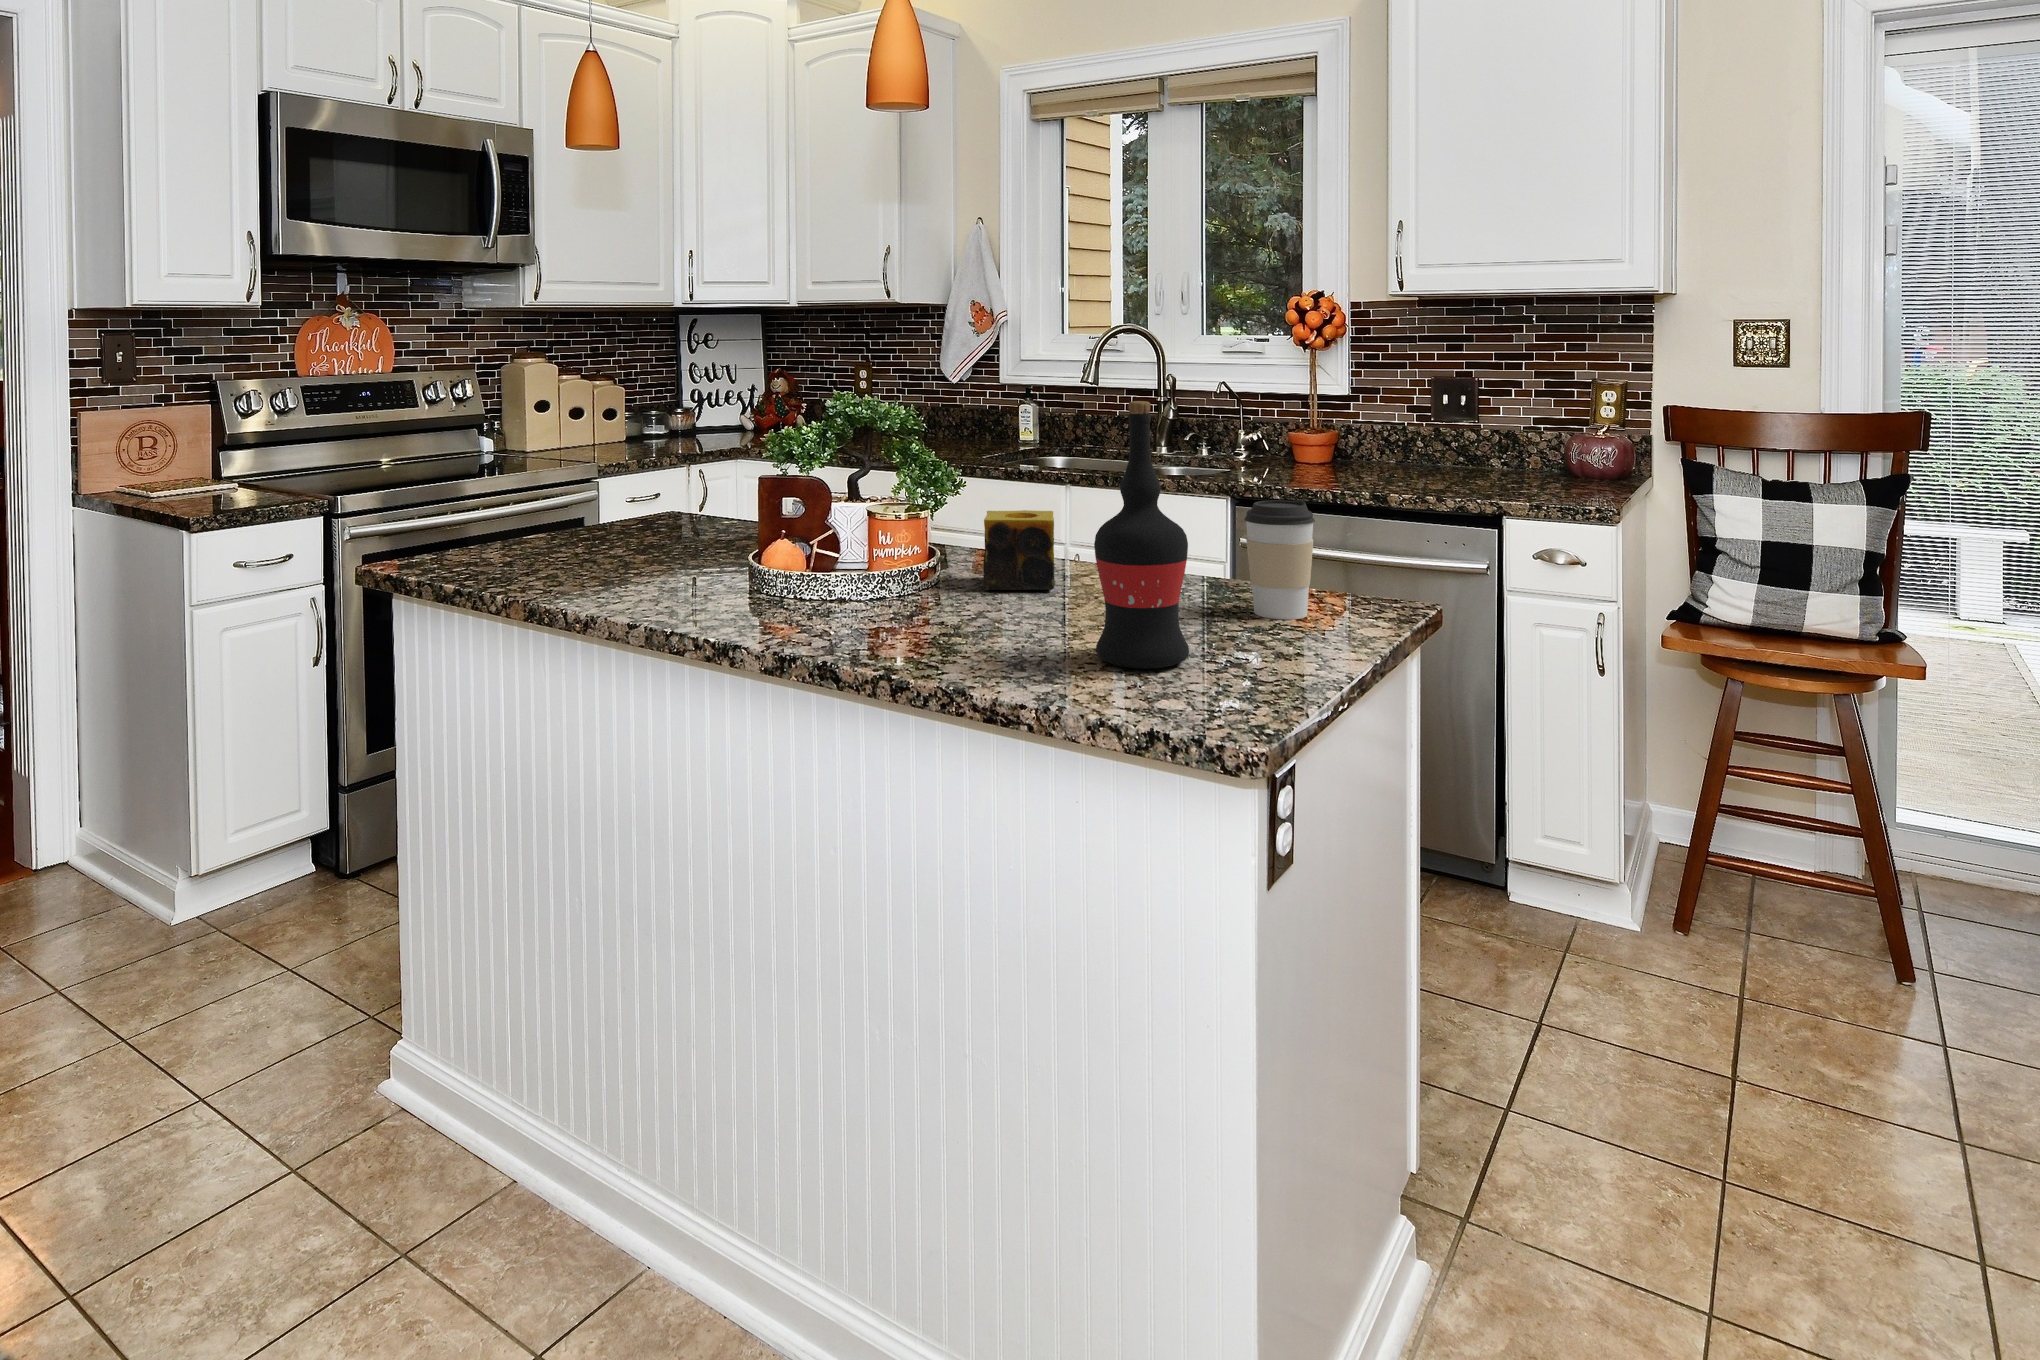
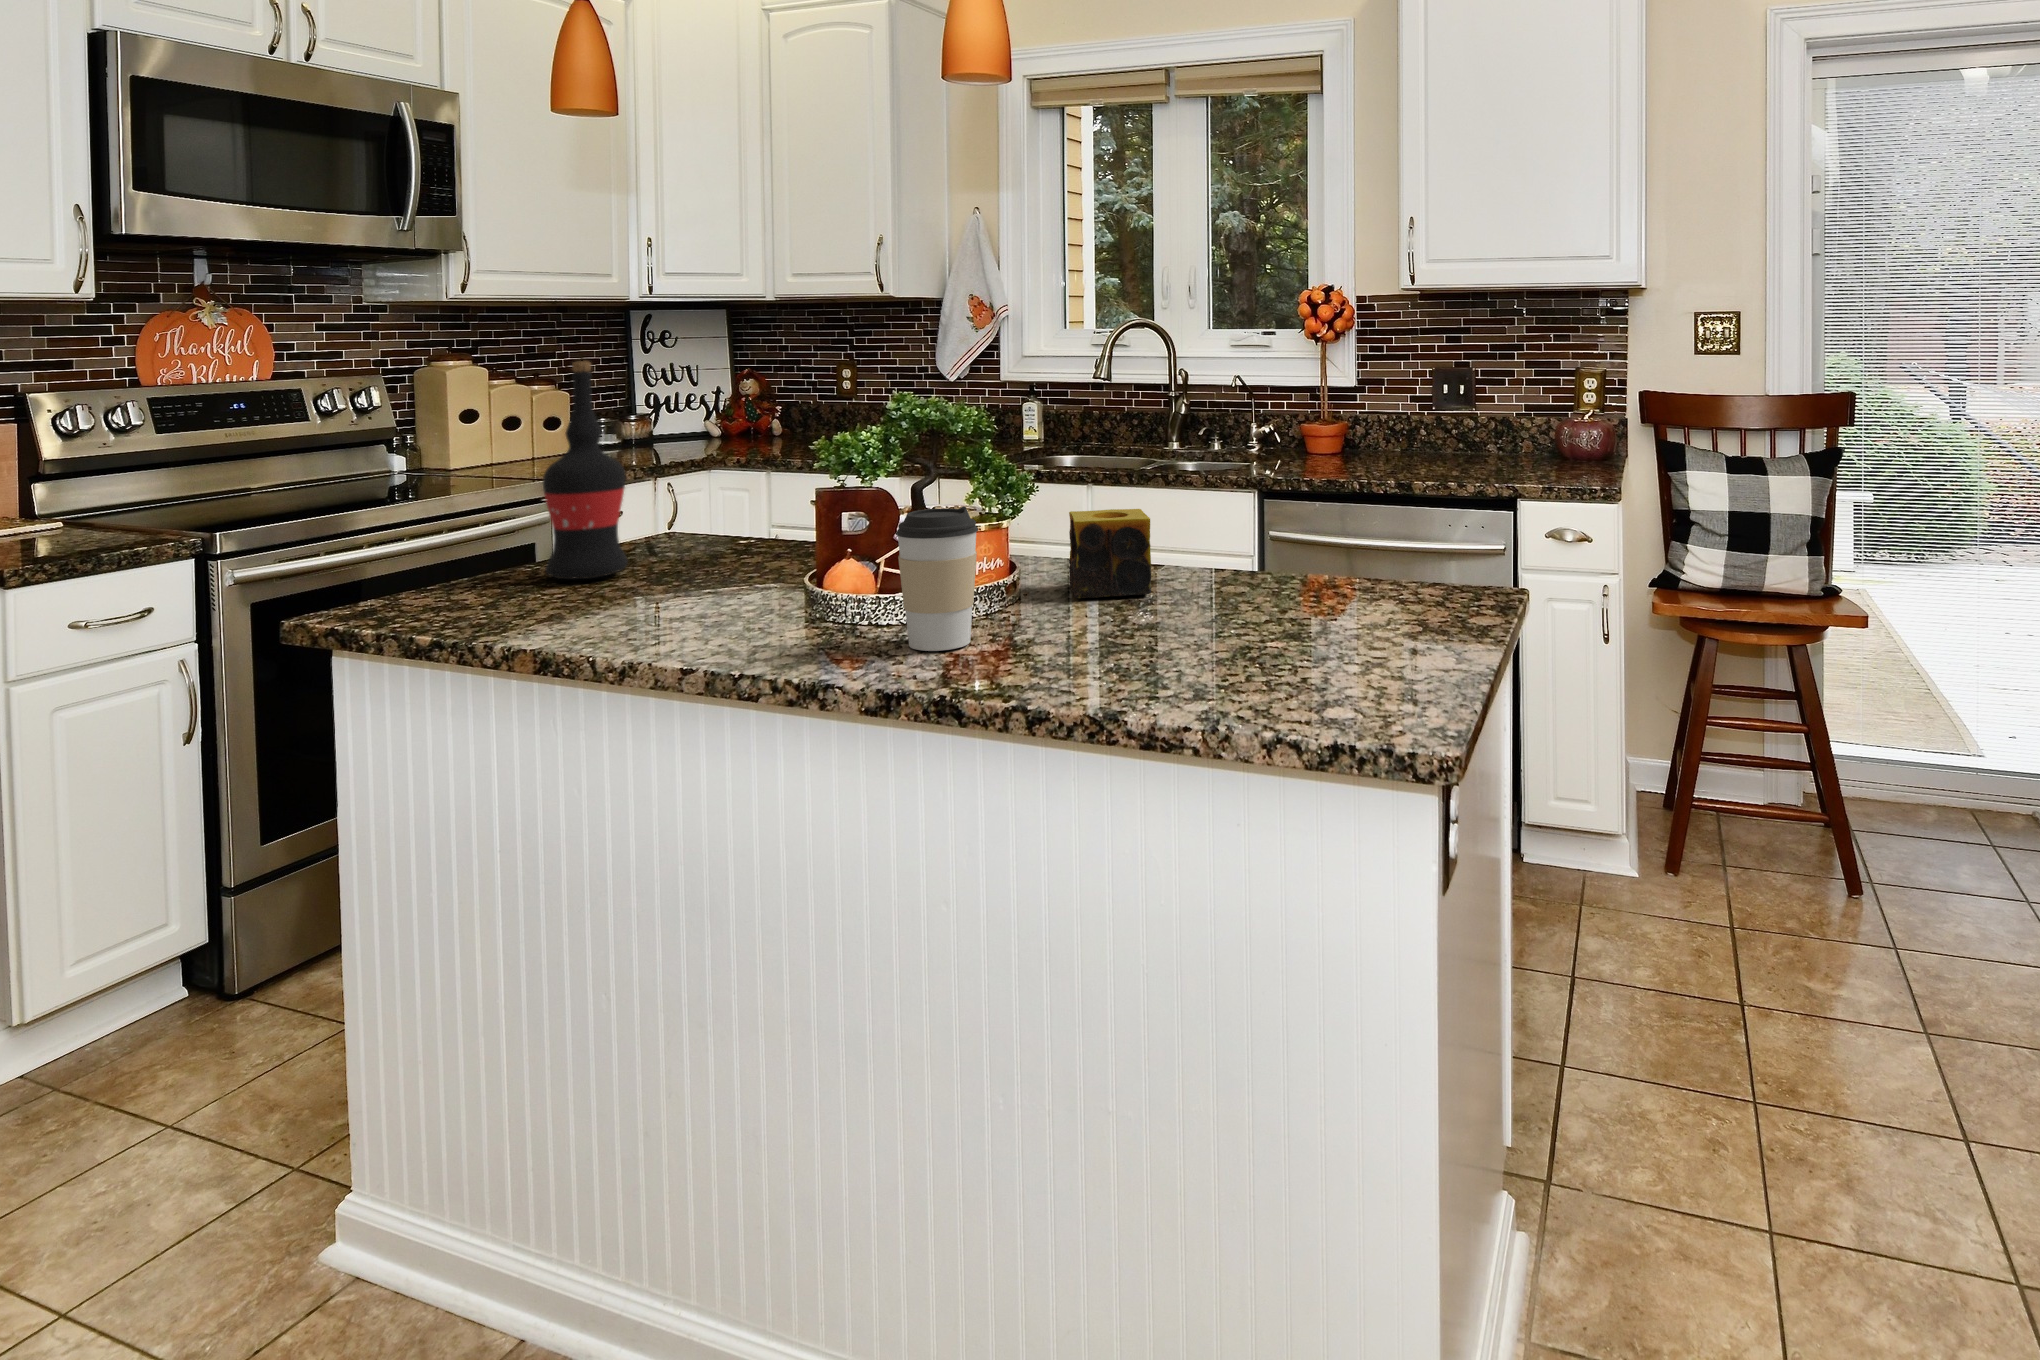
wine bottle: present [1094,401,1189,669] -> present [543,361,628,579]
coffee cup: present [1244,500,1315,620] -> present [896,507,978,651]

